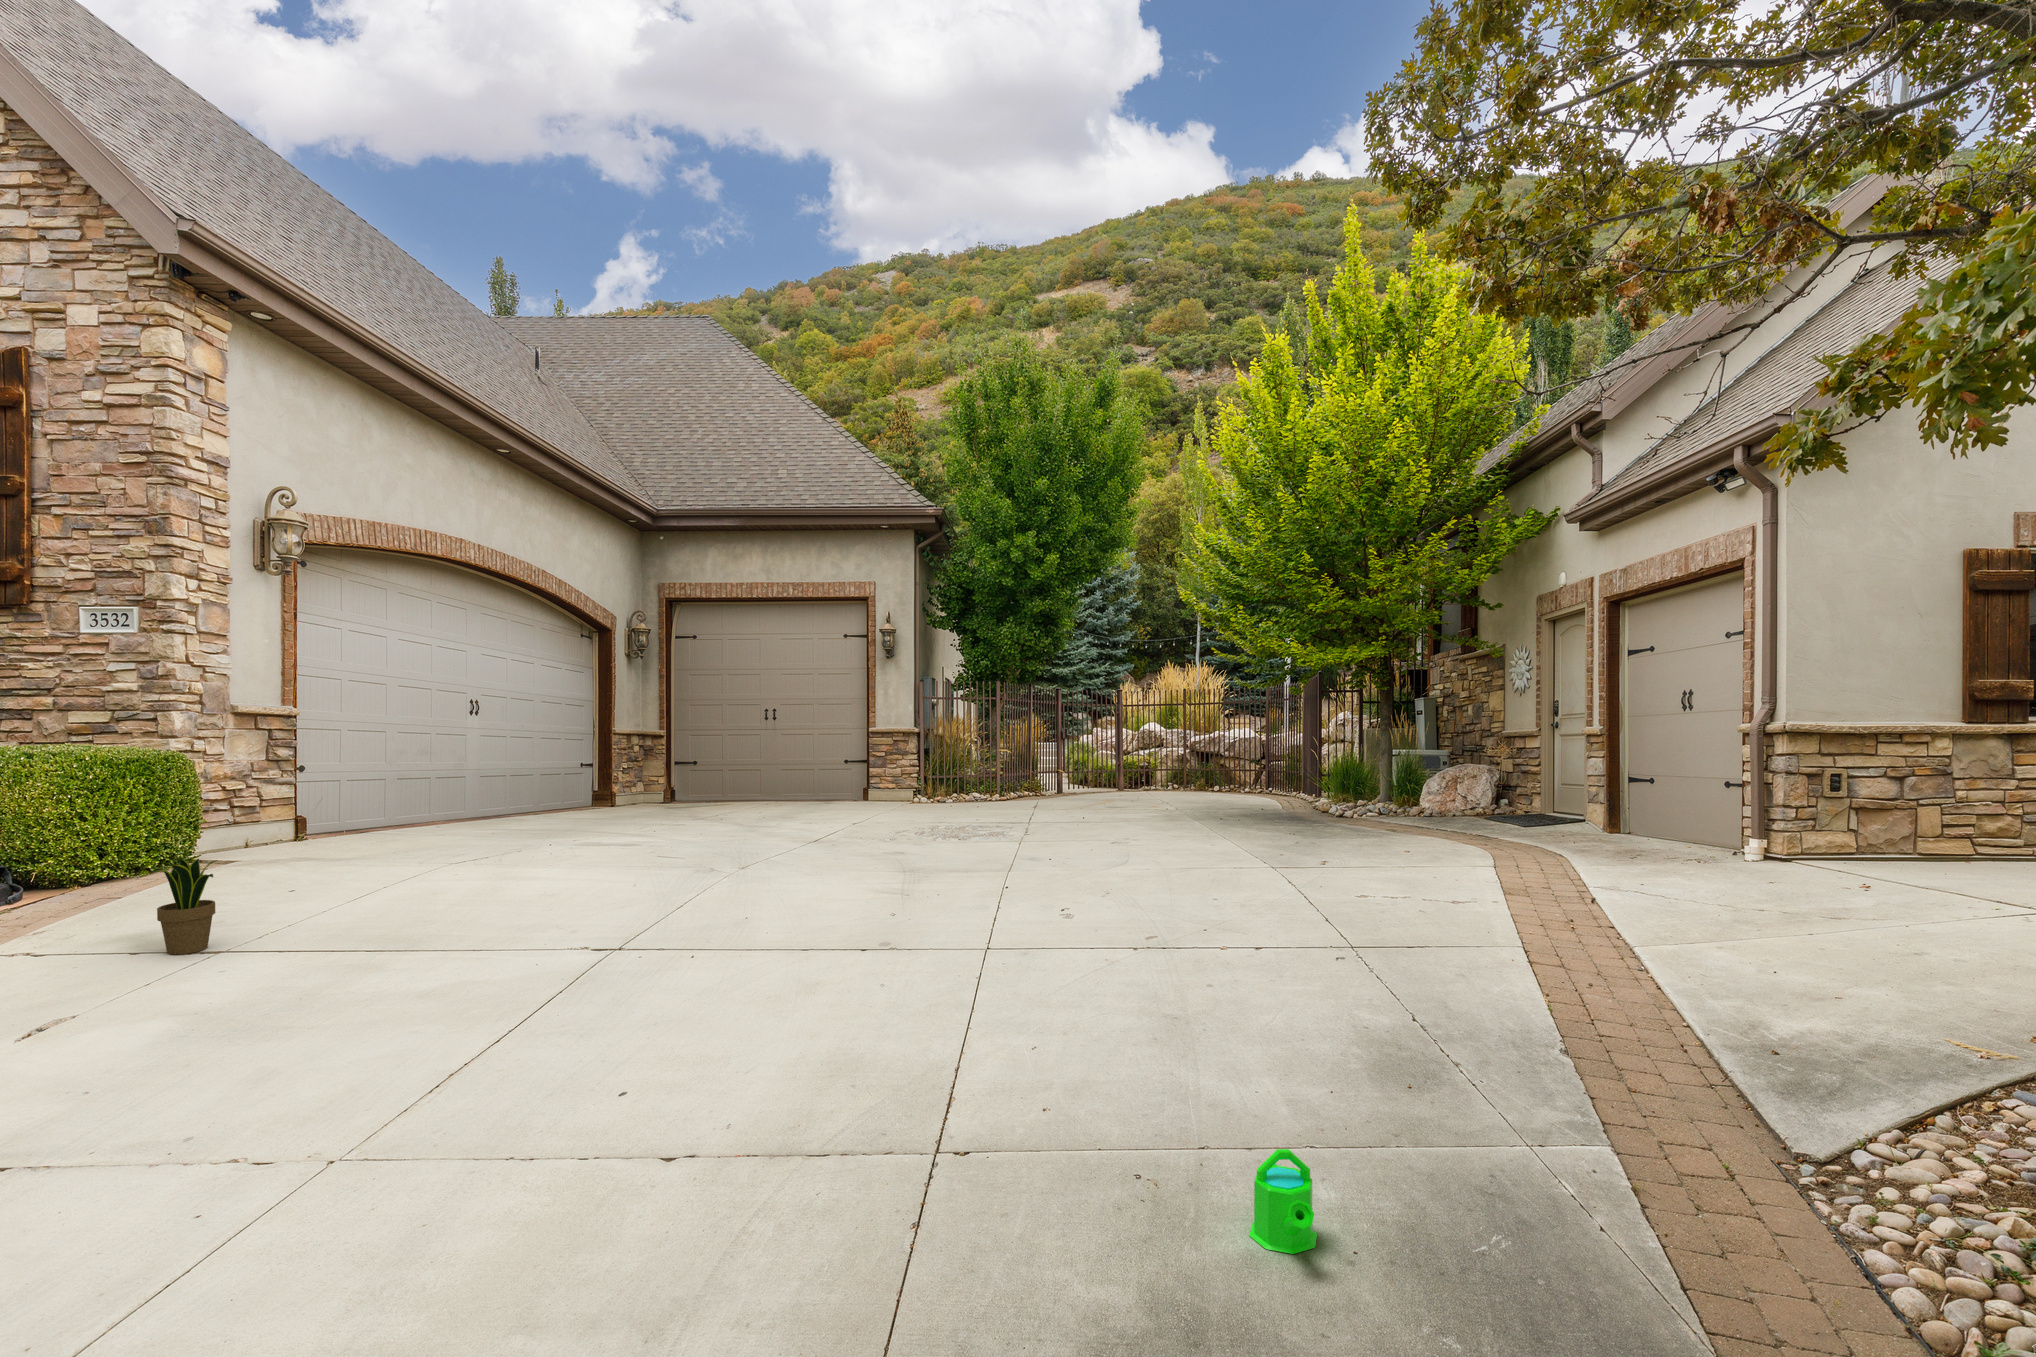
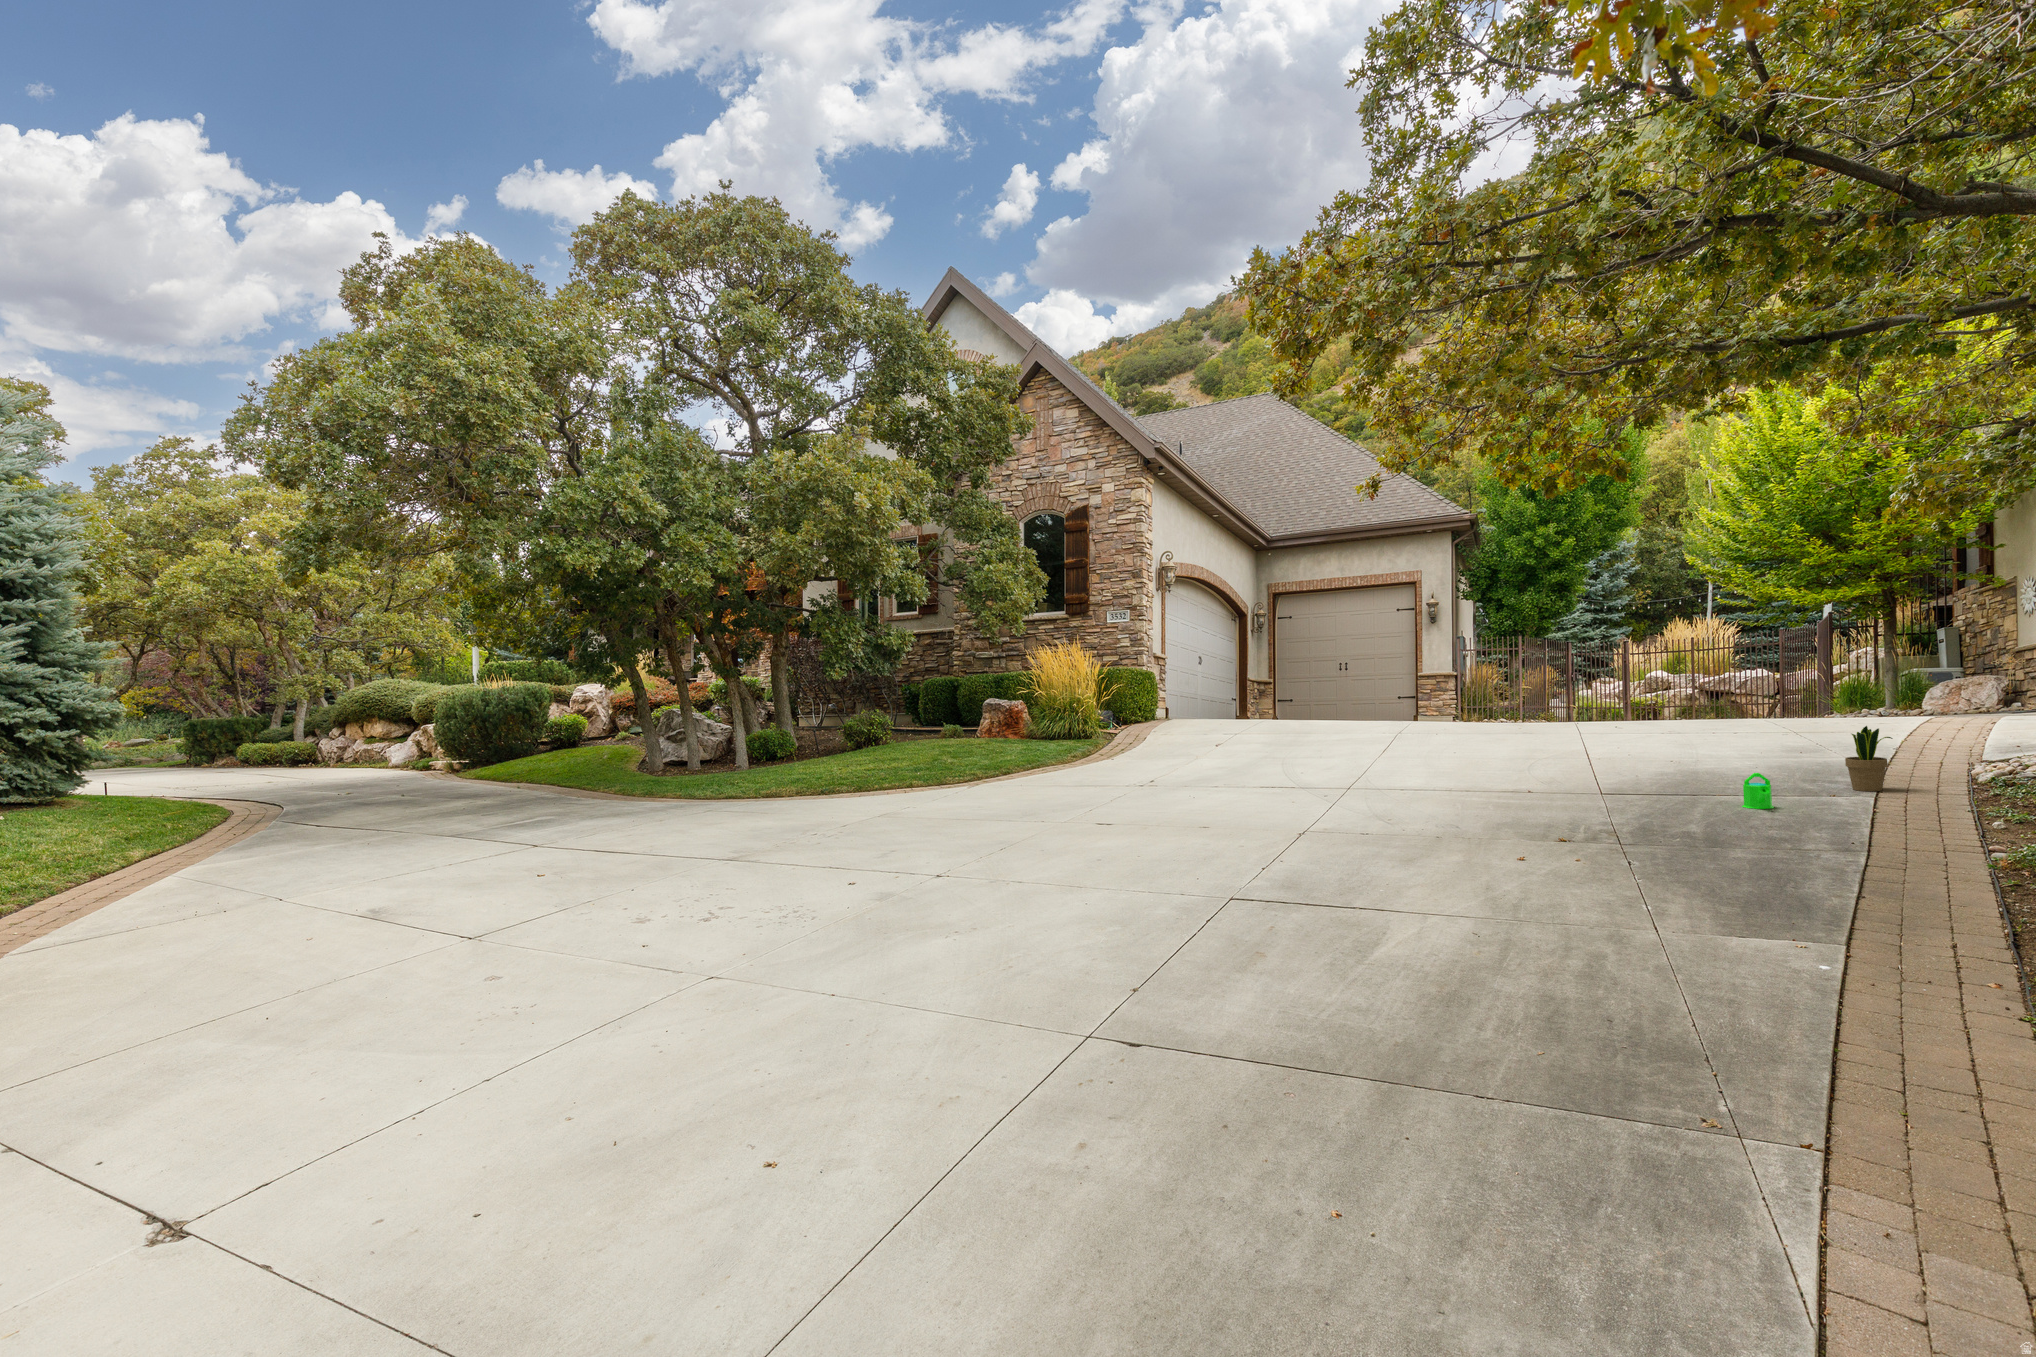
potted plant: present [151,858,217,955] -> present [1845,726,1893,791]

